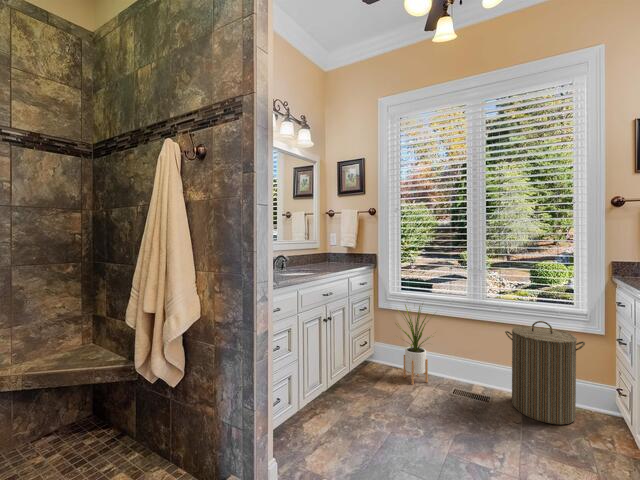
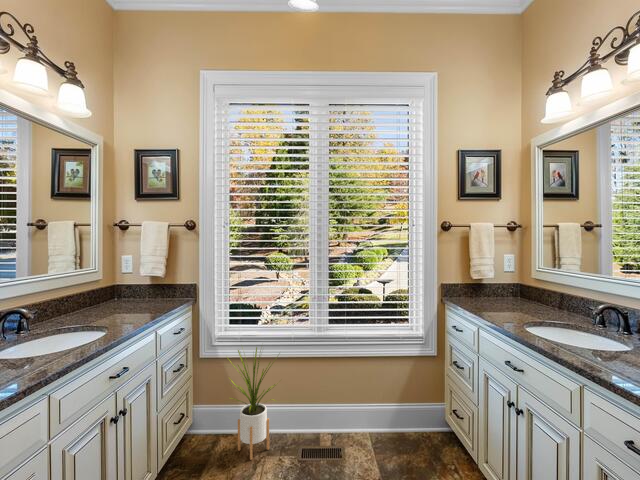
laundry hamper: present [505,321,585,425] -> none [355,351,427,467]

